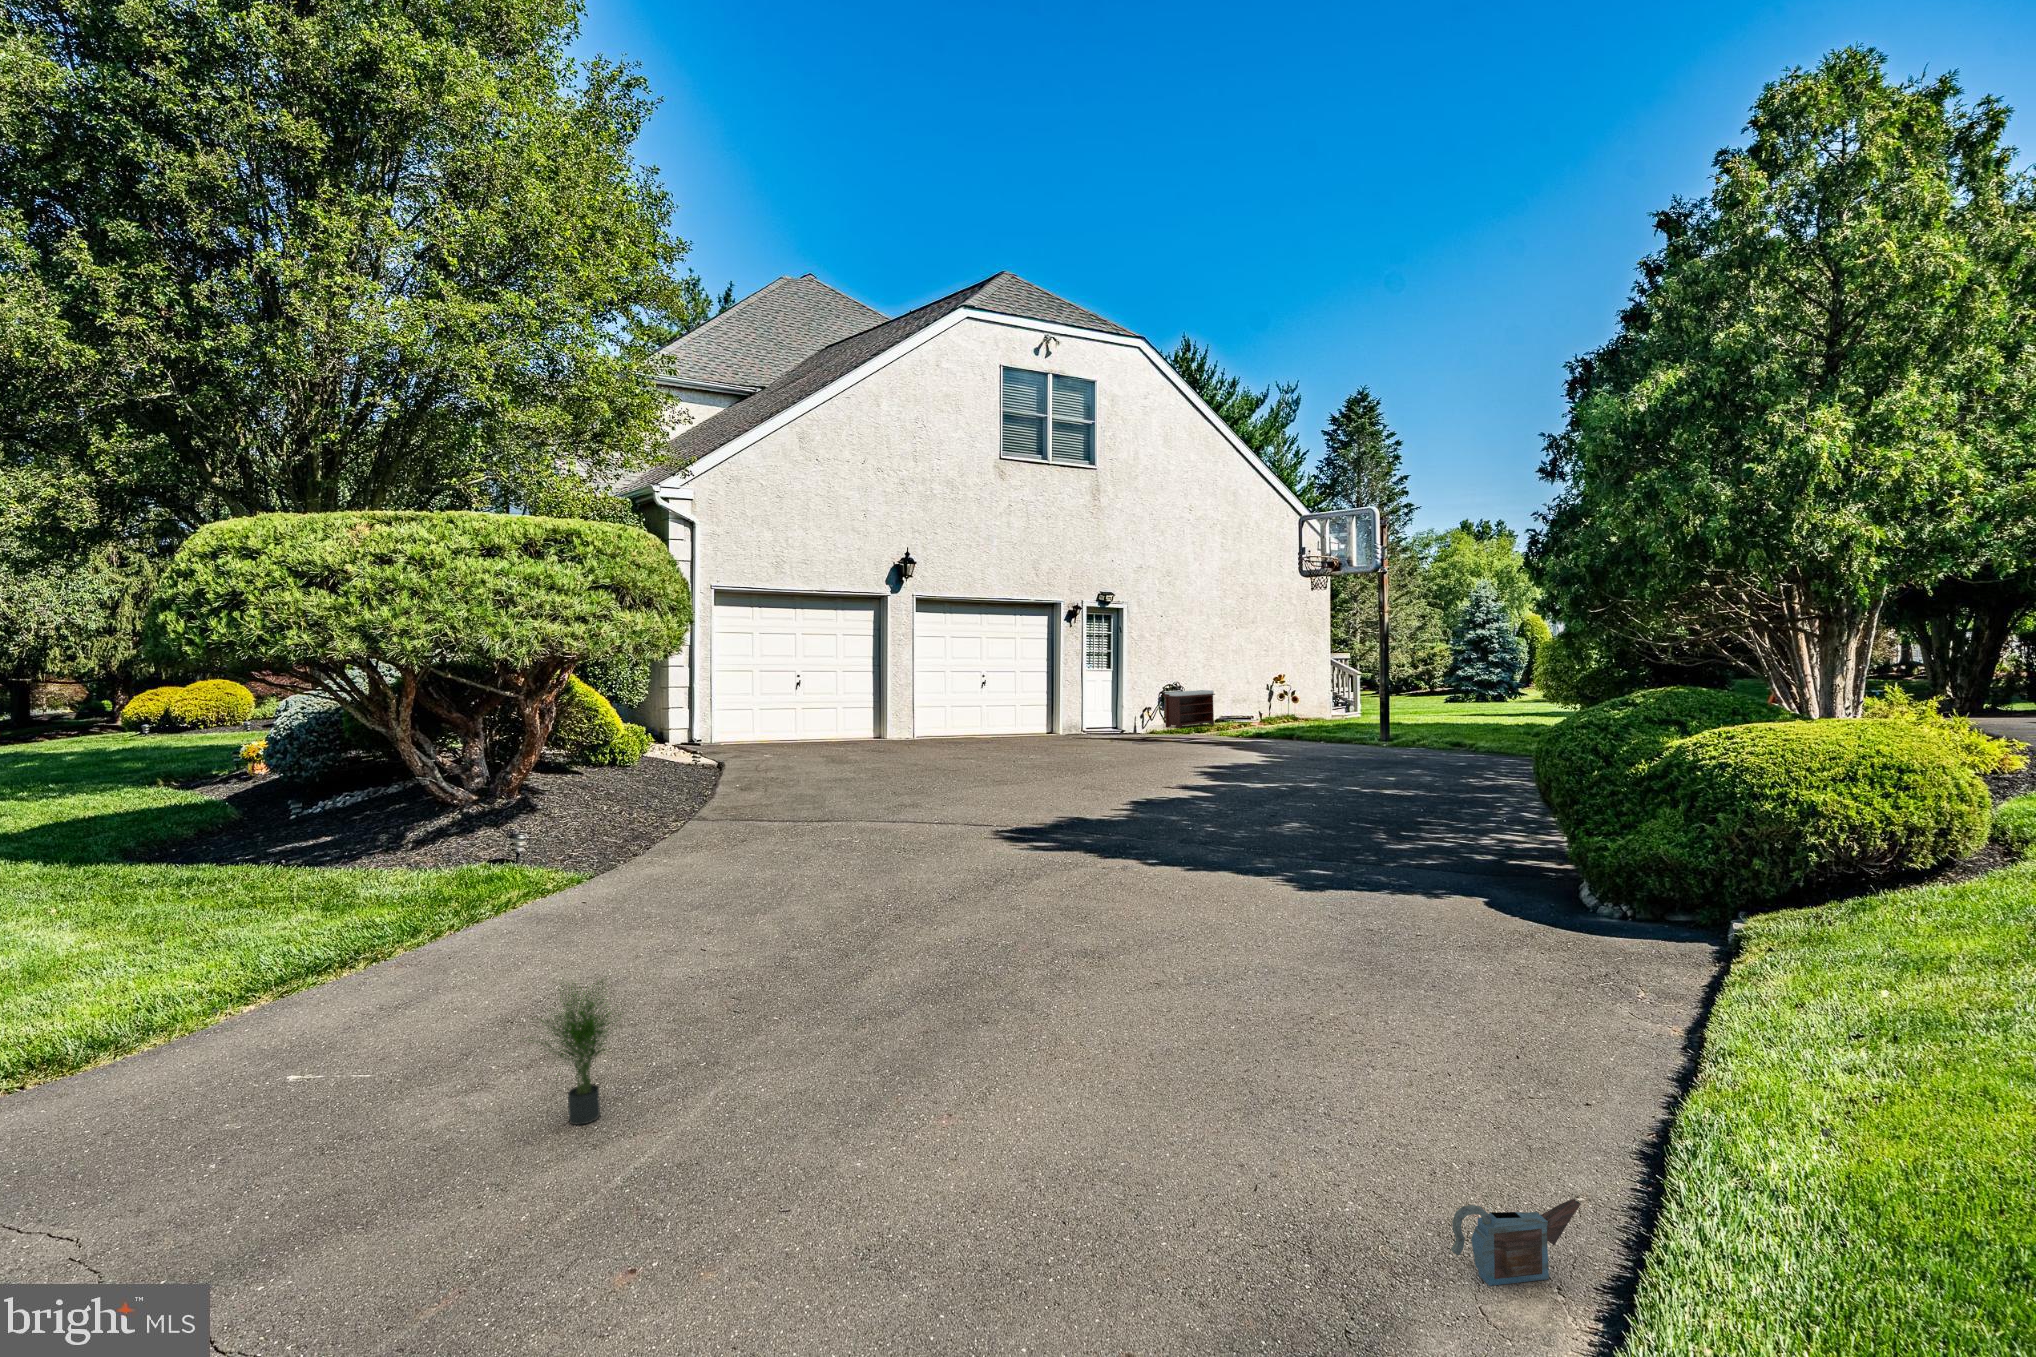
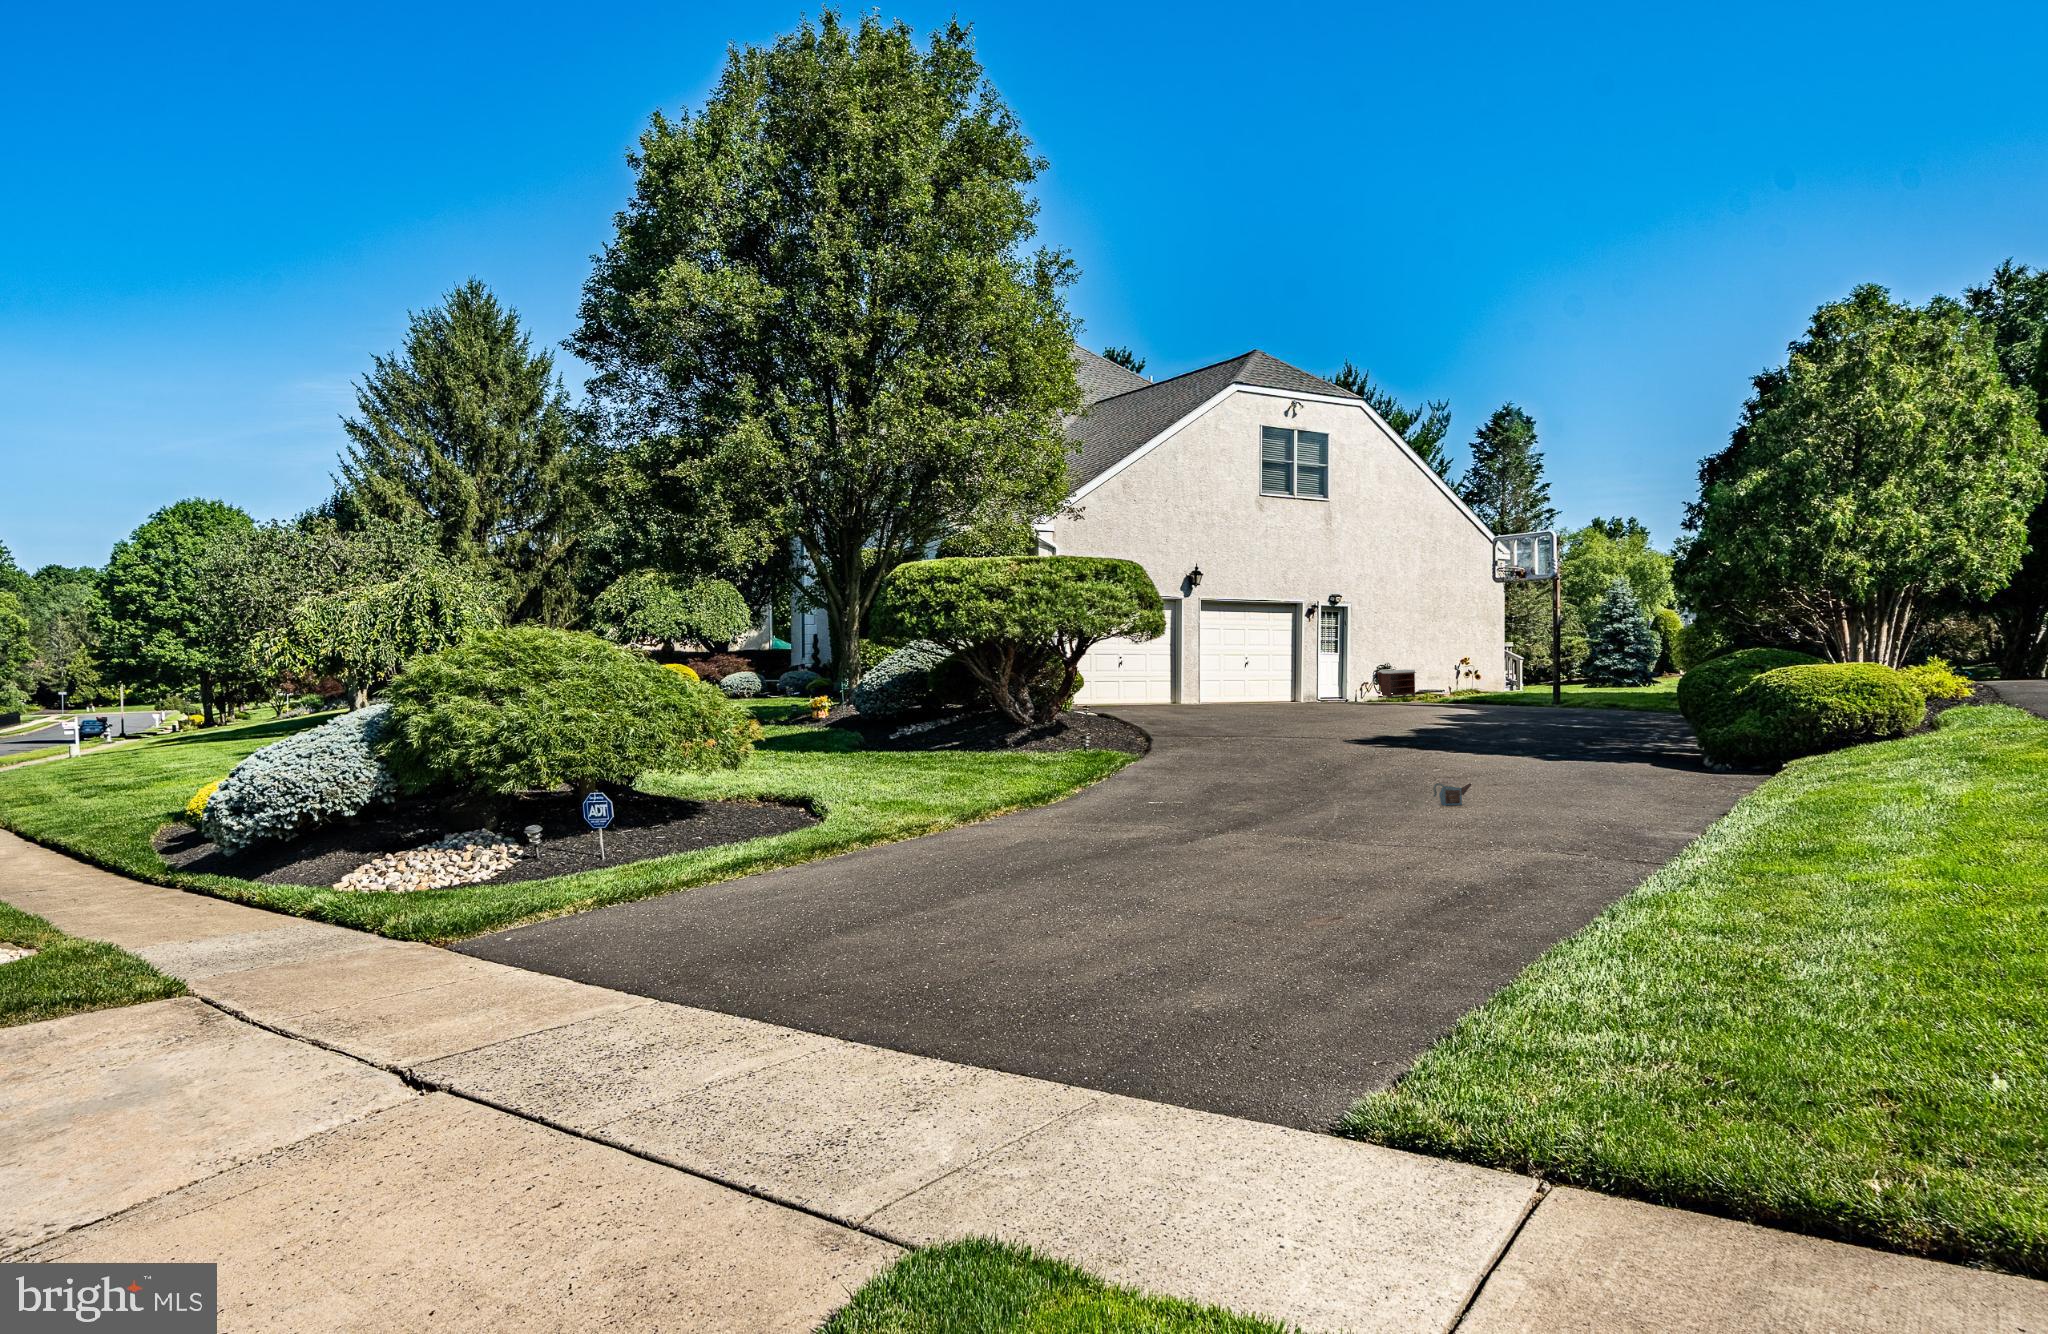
potted plant: present [528,981,619,1125] -> none [1322,738,1355,790]
watering can: present [1451,1199,1581,1286] -> present [1433,783,1472,805]

